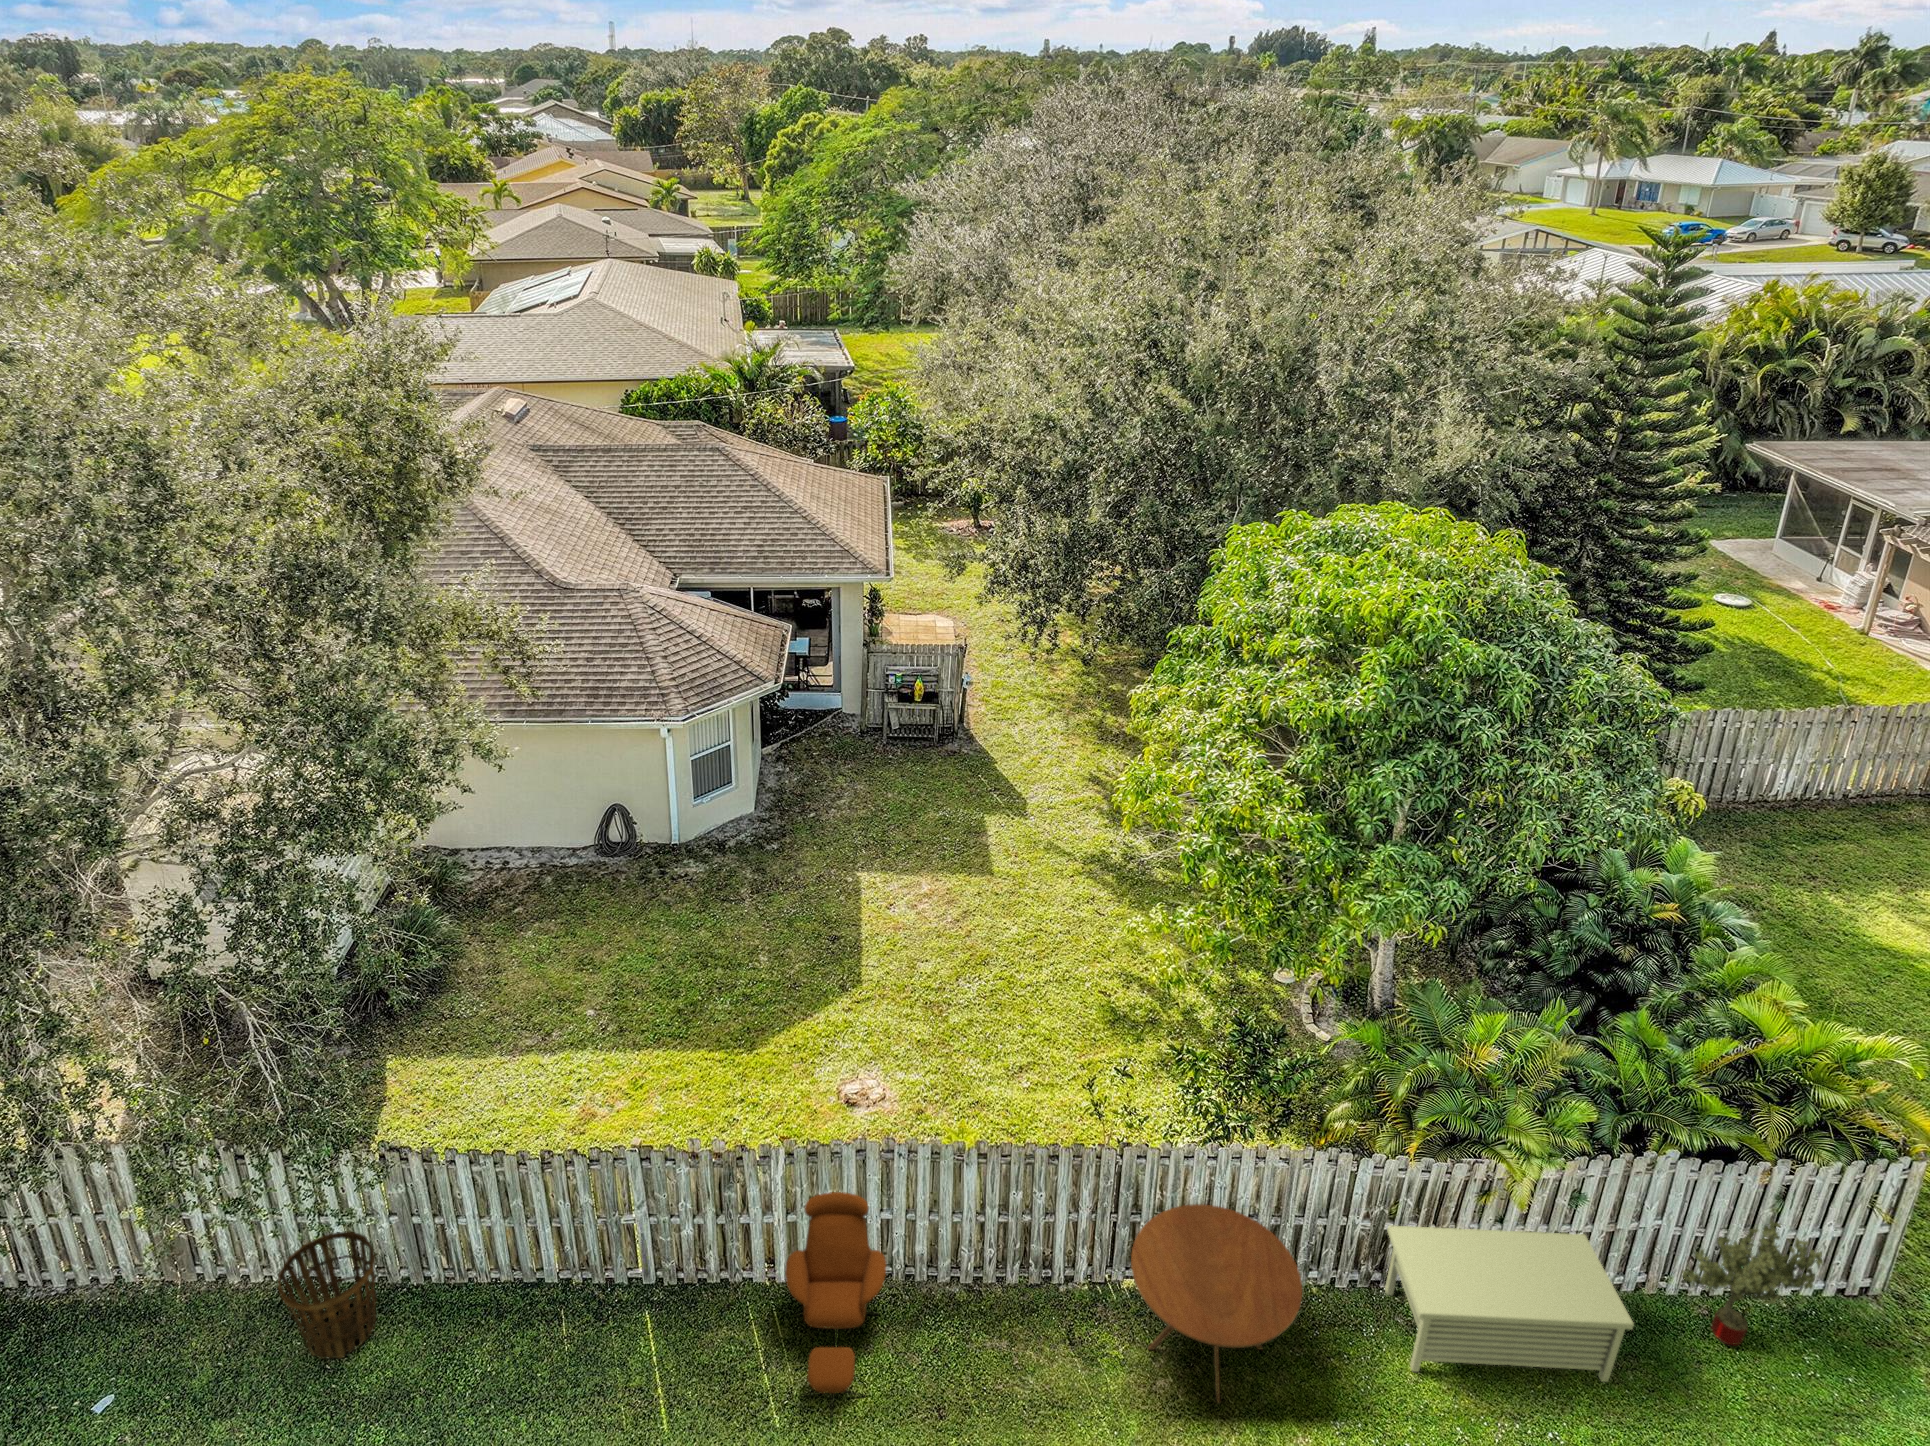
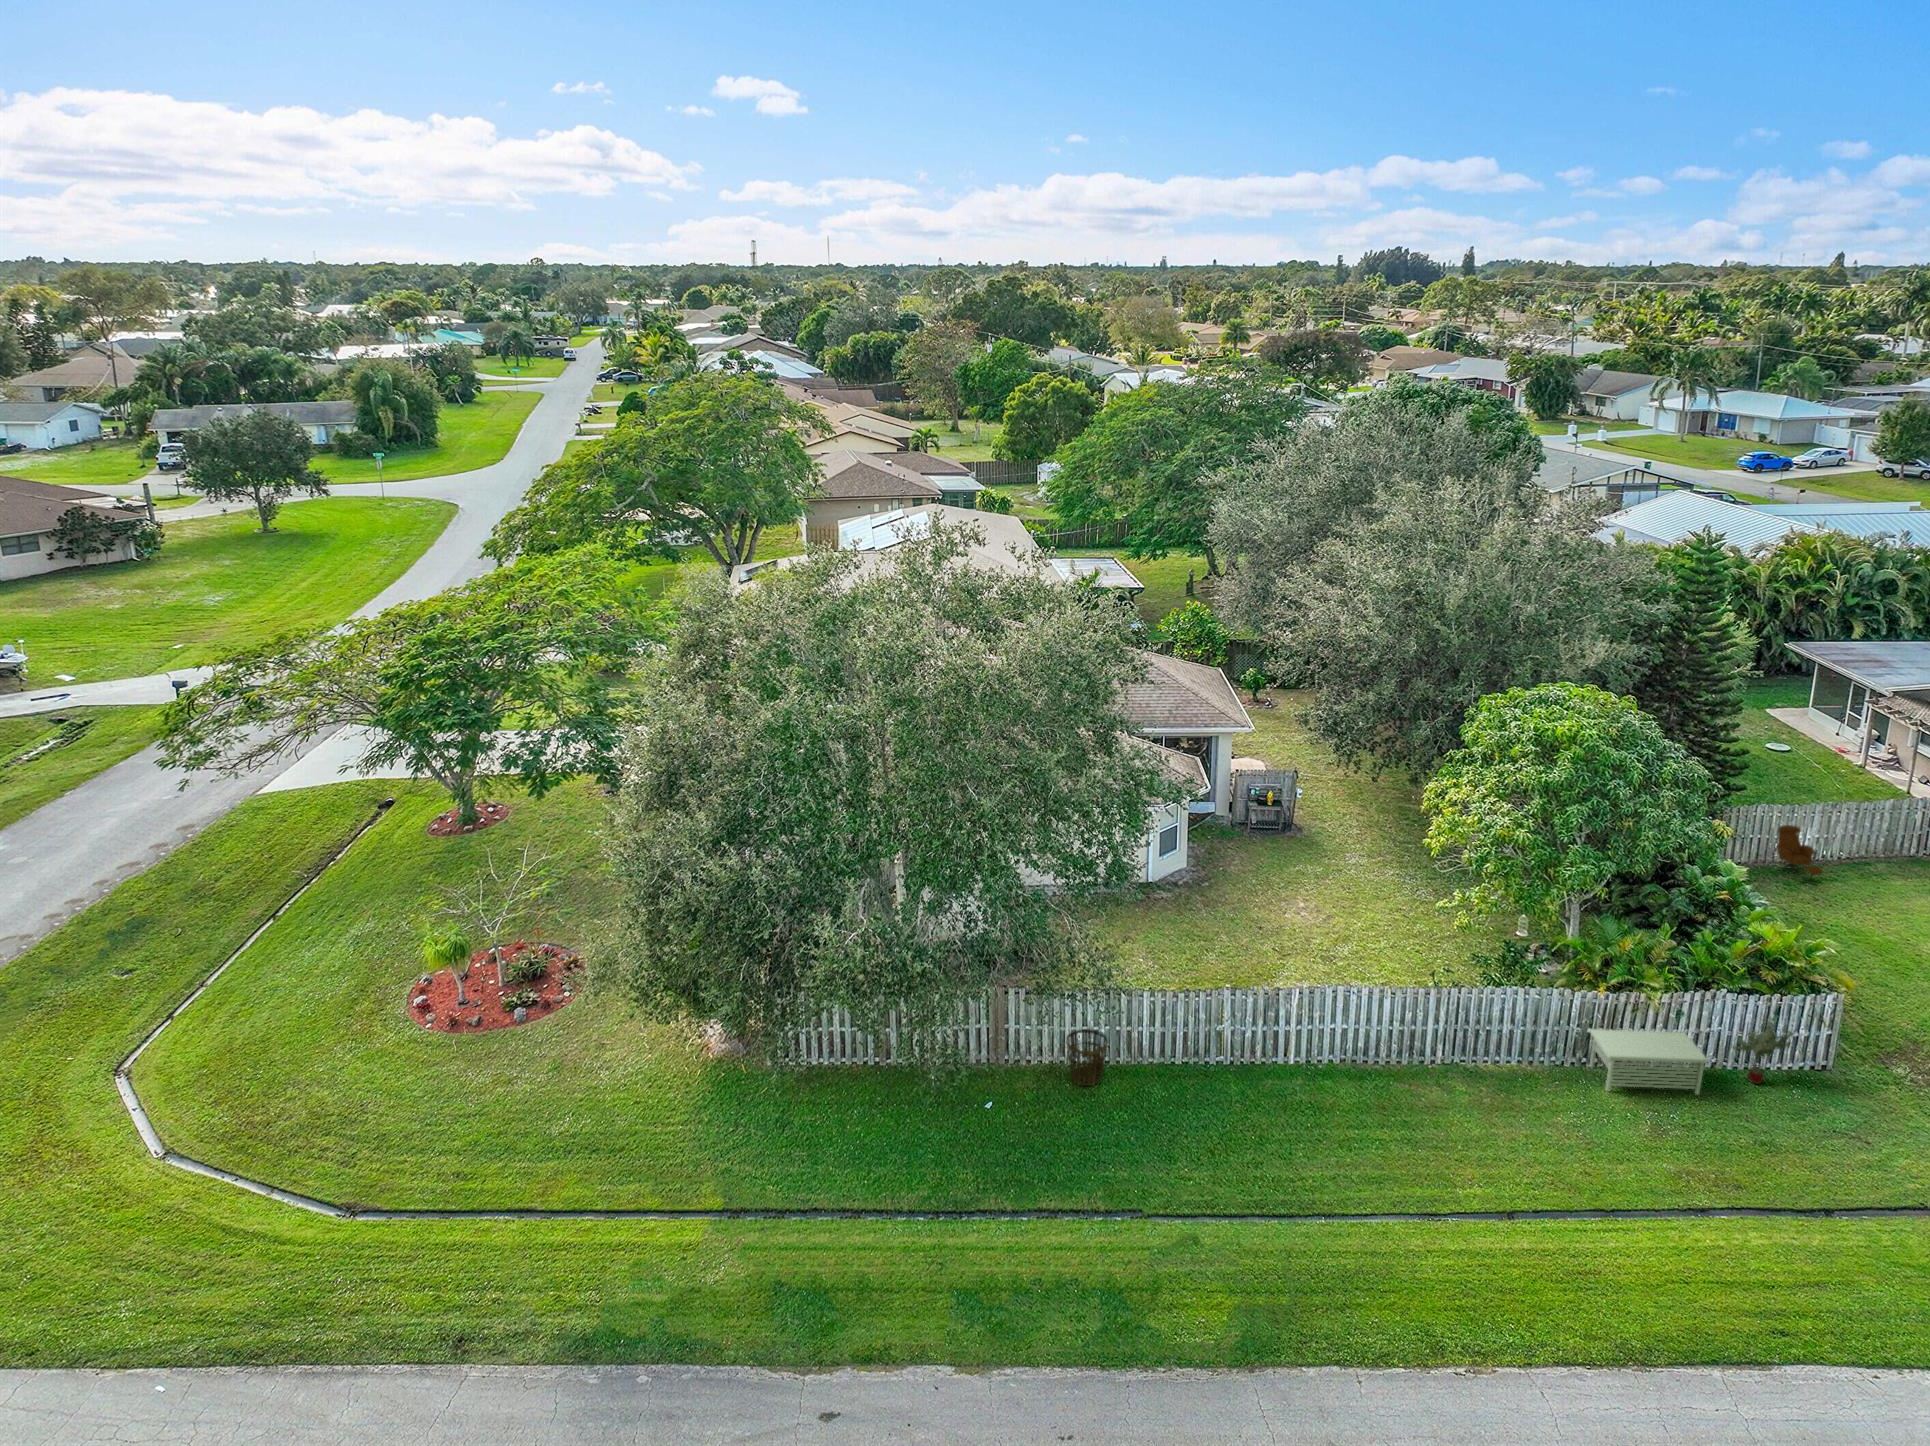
lounge chair: present [785,1192,886,1425] -> present [1776,825,1823,883]
round table: present [1131,1204,1302,1403] -> none [1471,1018,1555,1101]

